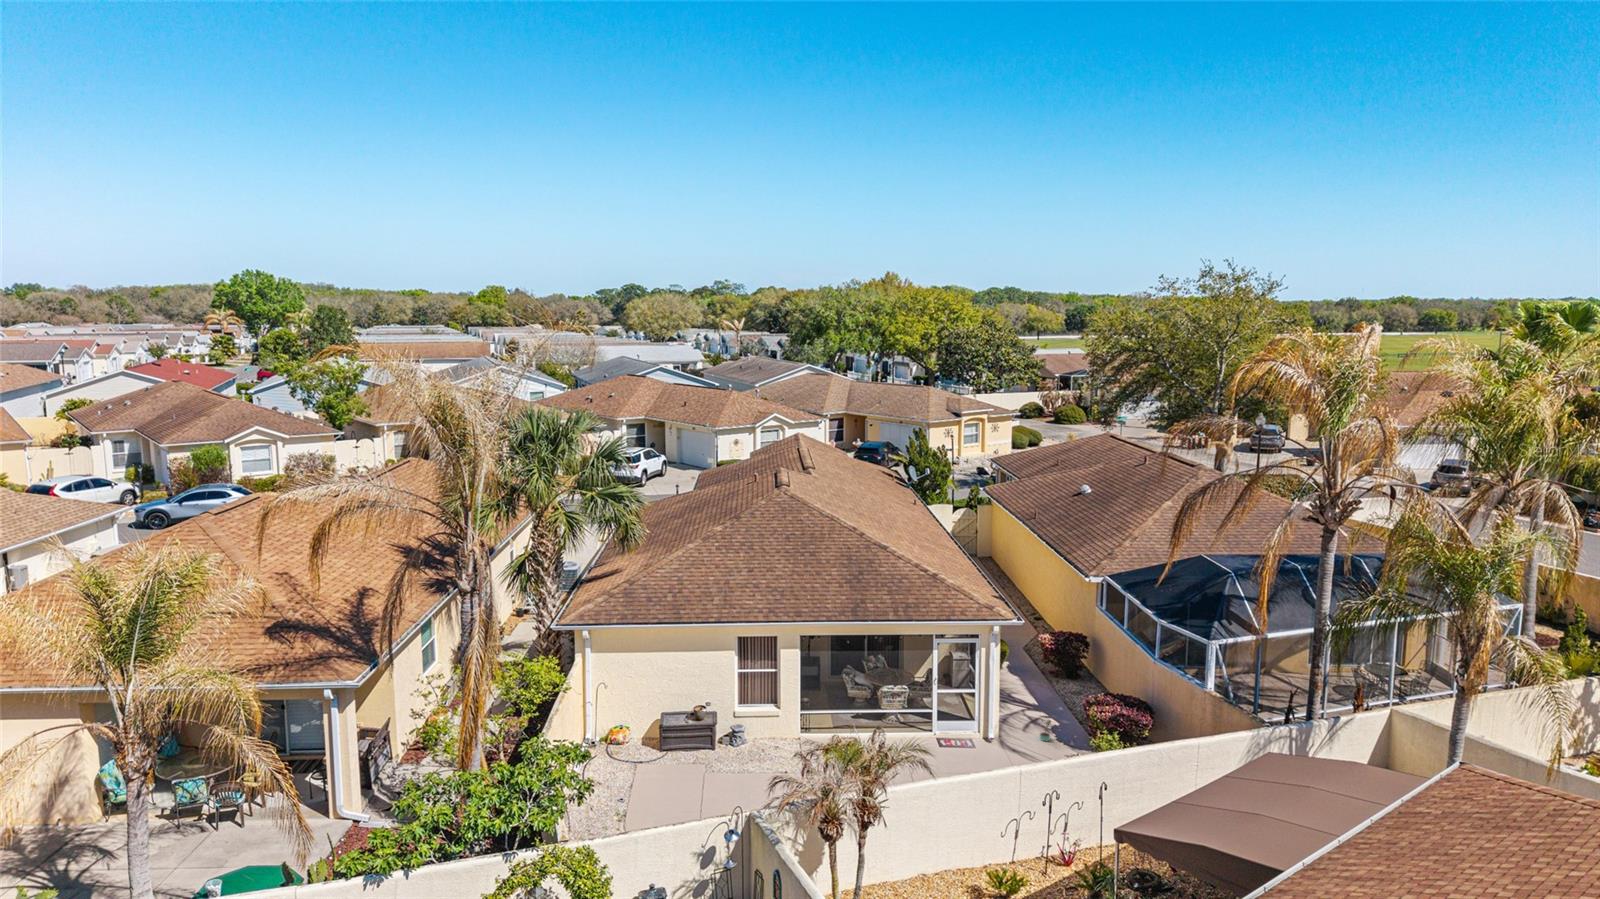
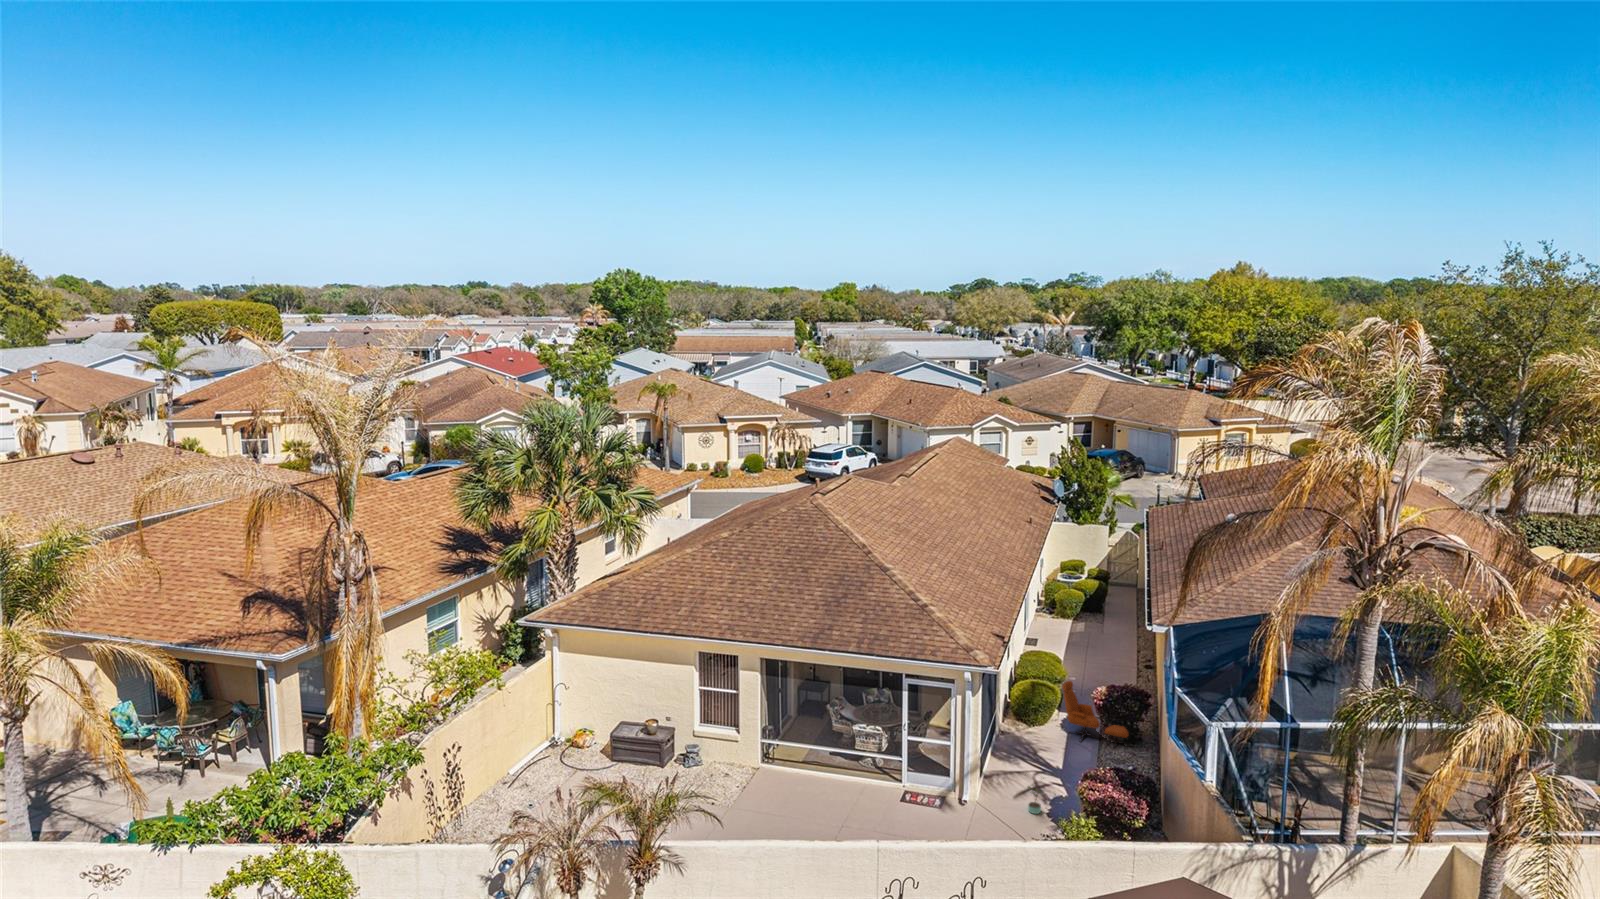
lounge chair: none [1017,636,1072,686] -> present [1062,681,1128,743]

